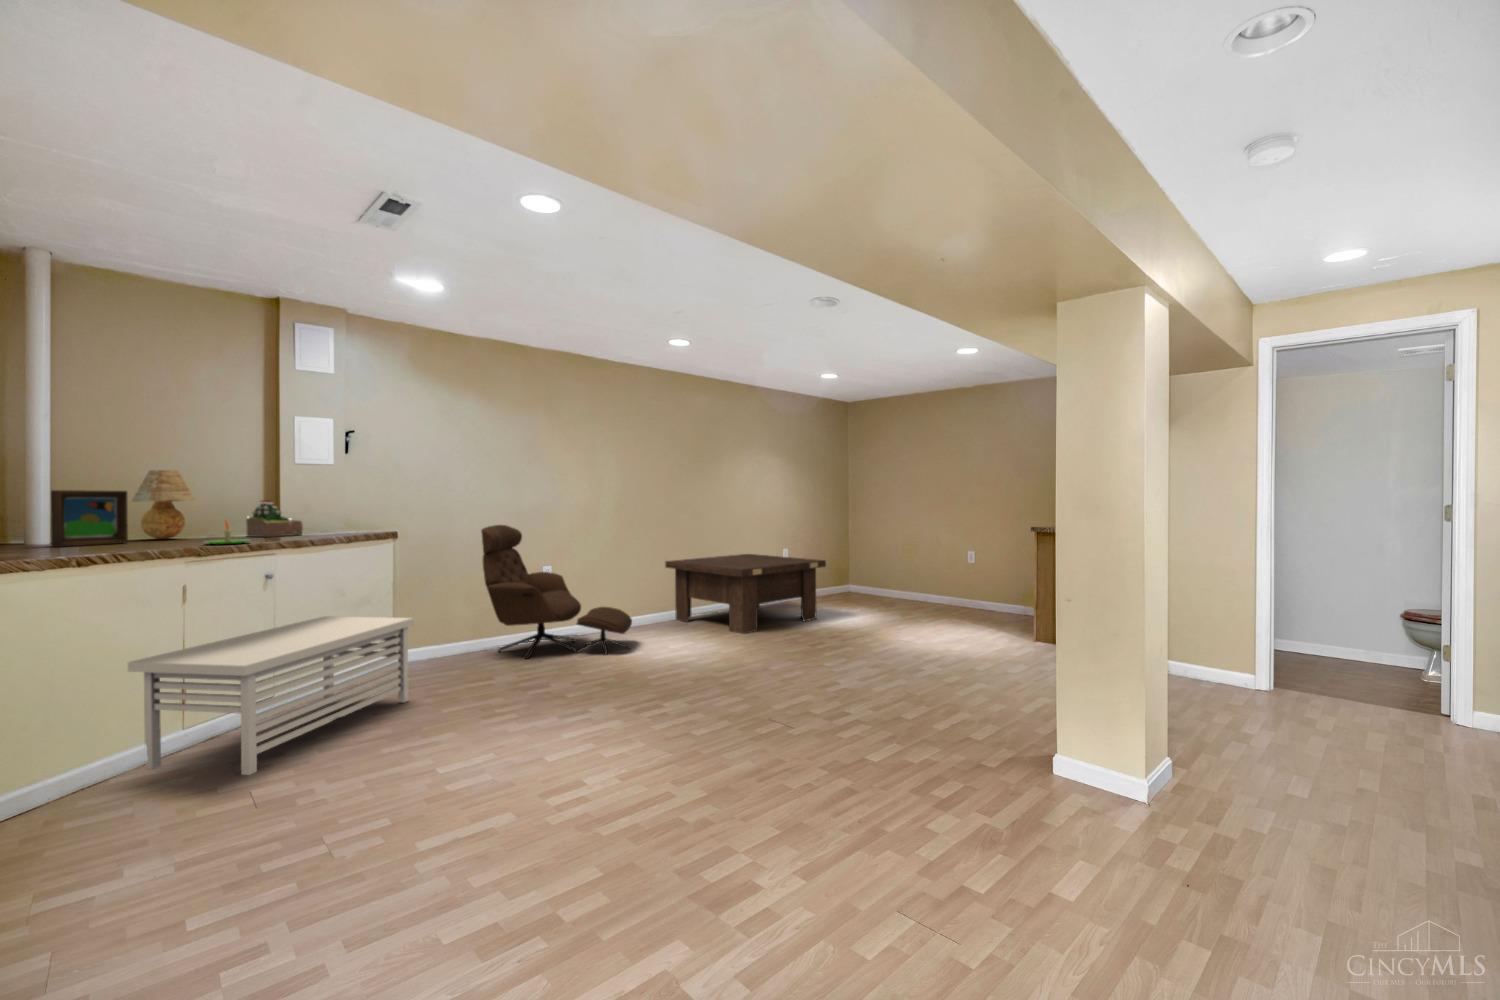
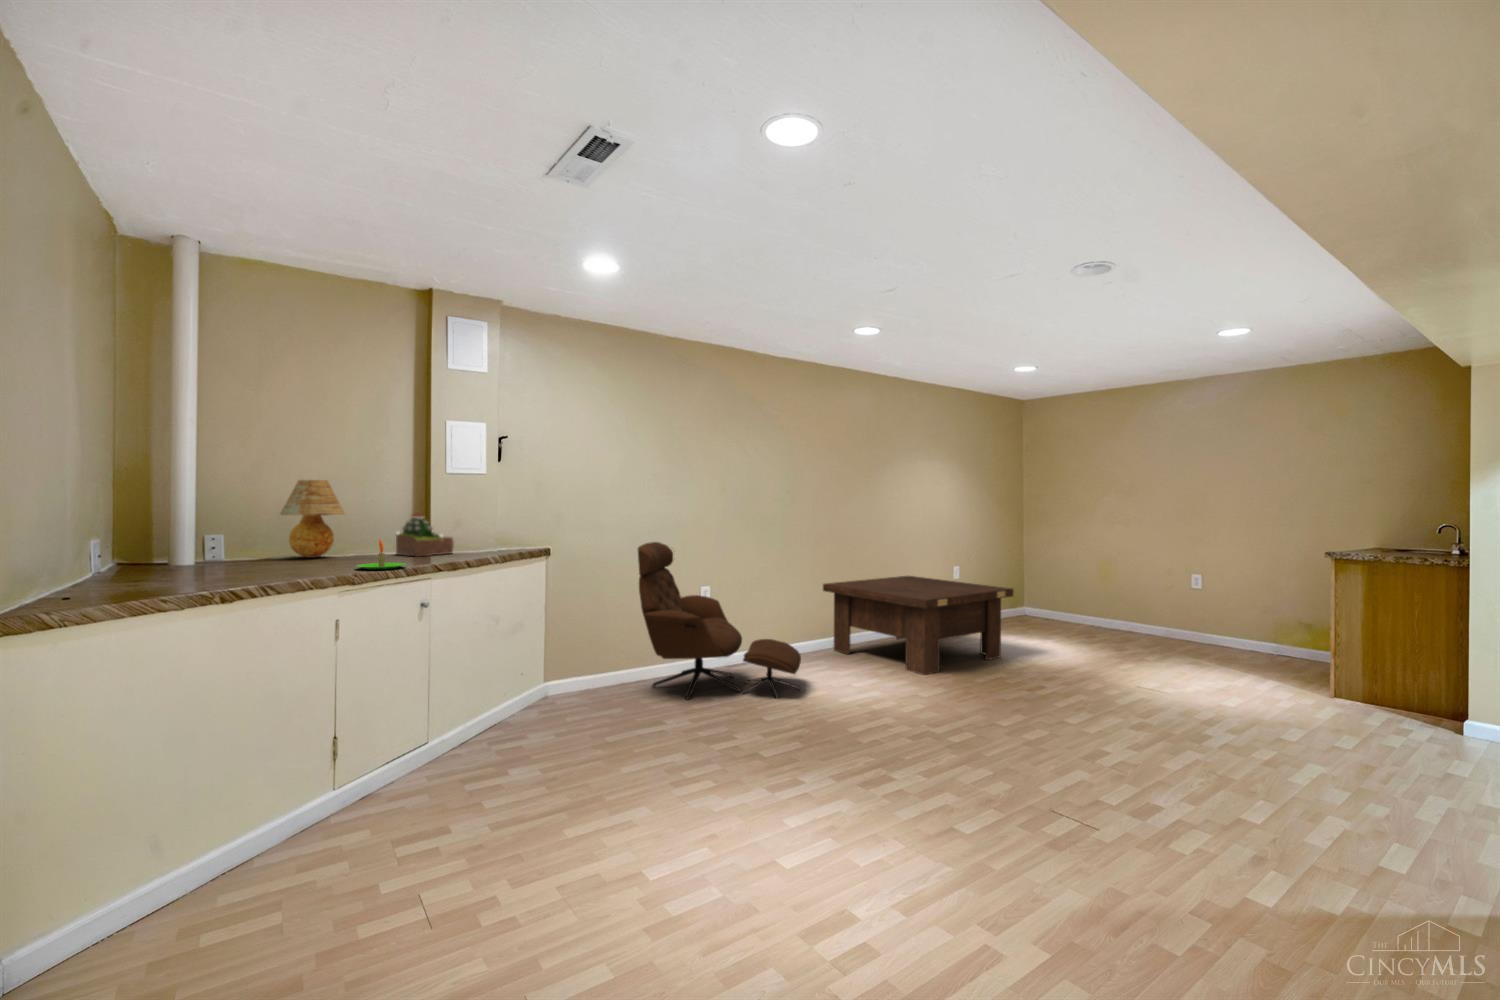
picture frame: present [51,490,128,547] -> none [197,504,276,569]
storage bench: present [128,616,413,775] -> none [275,651,580,872]

